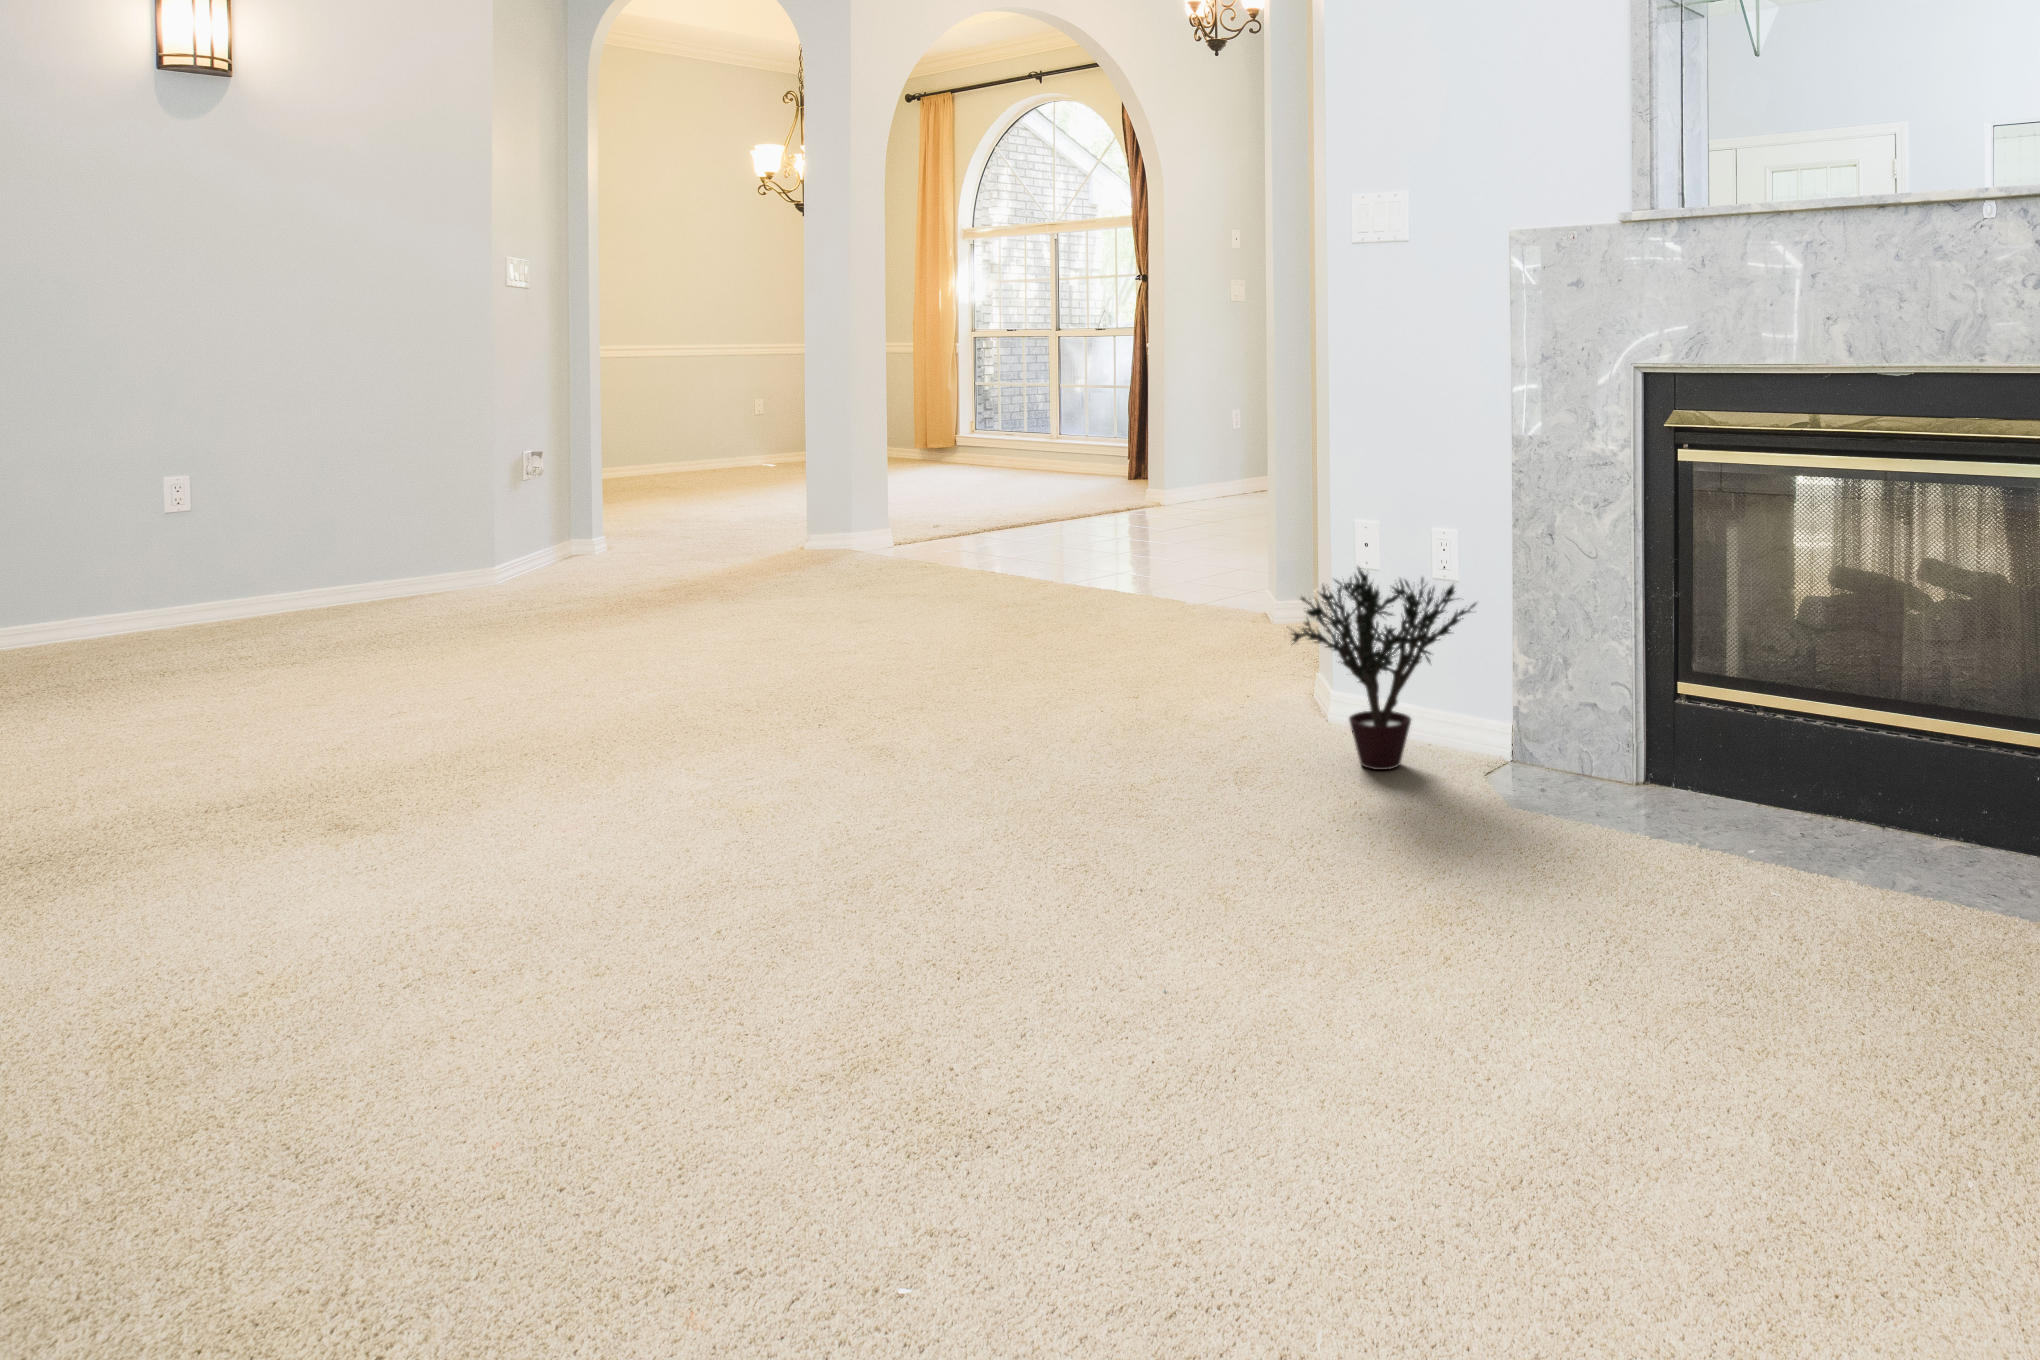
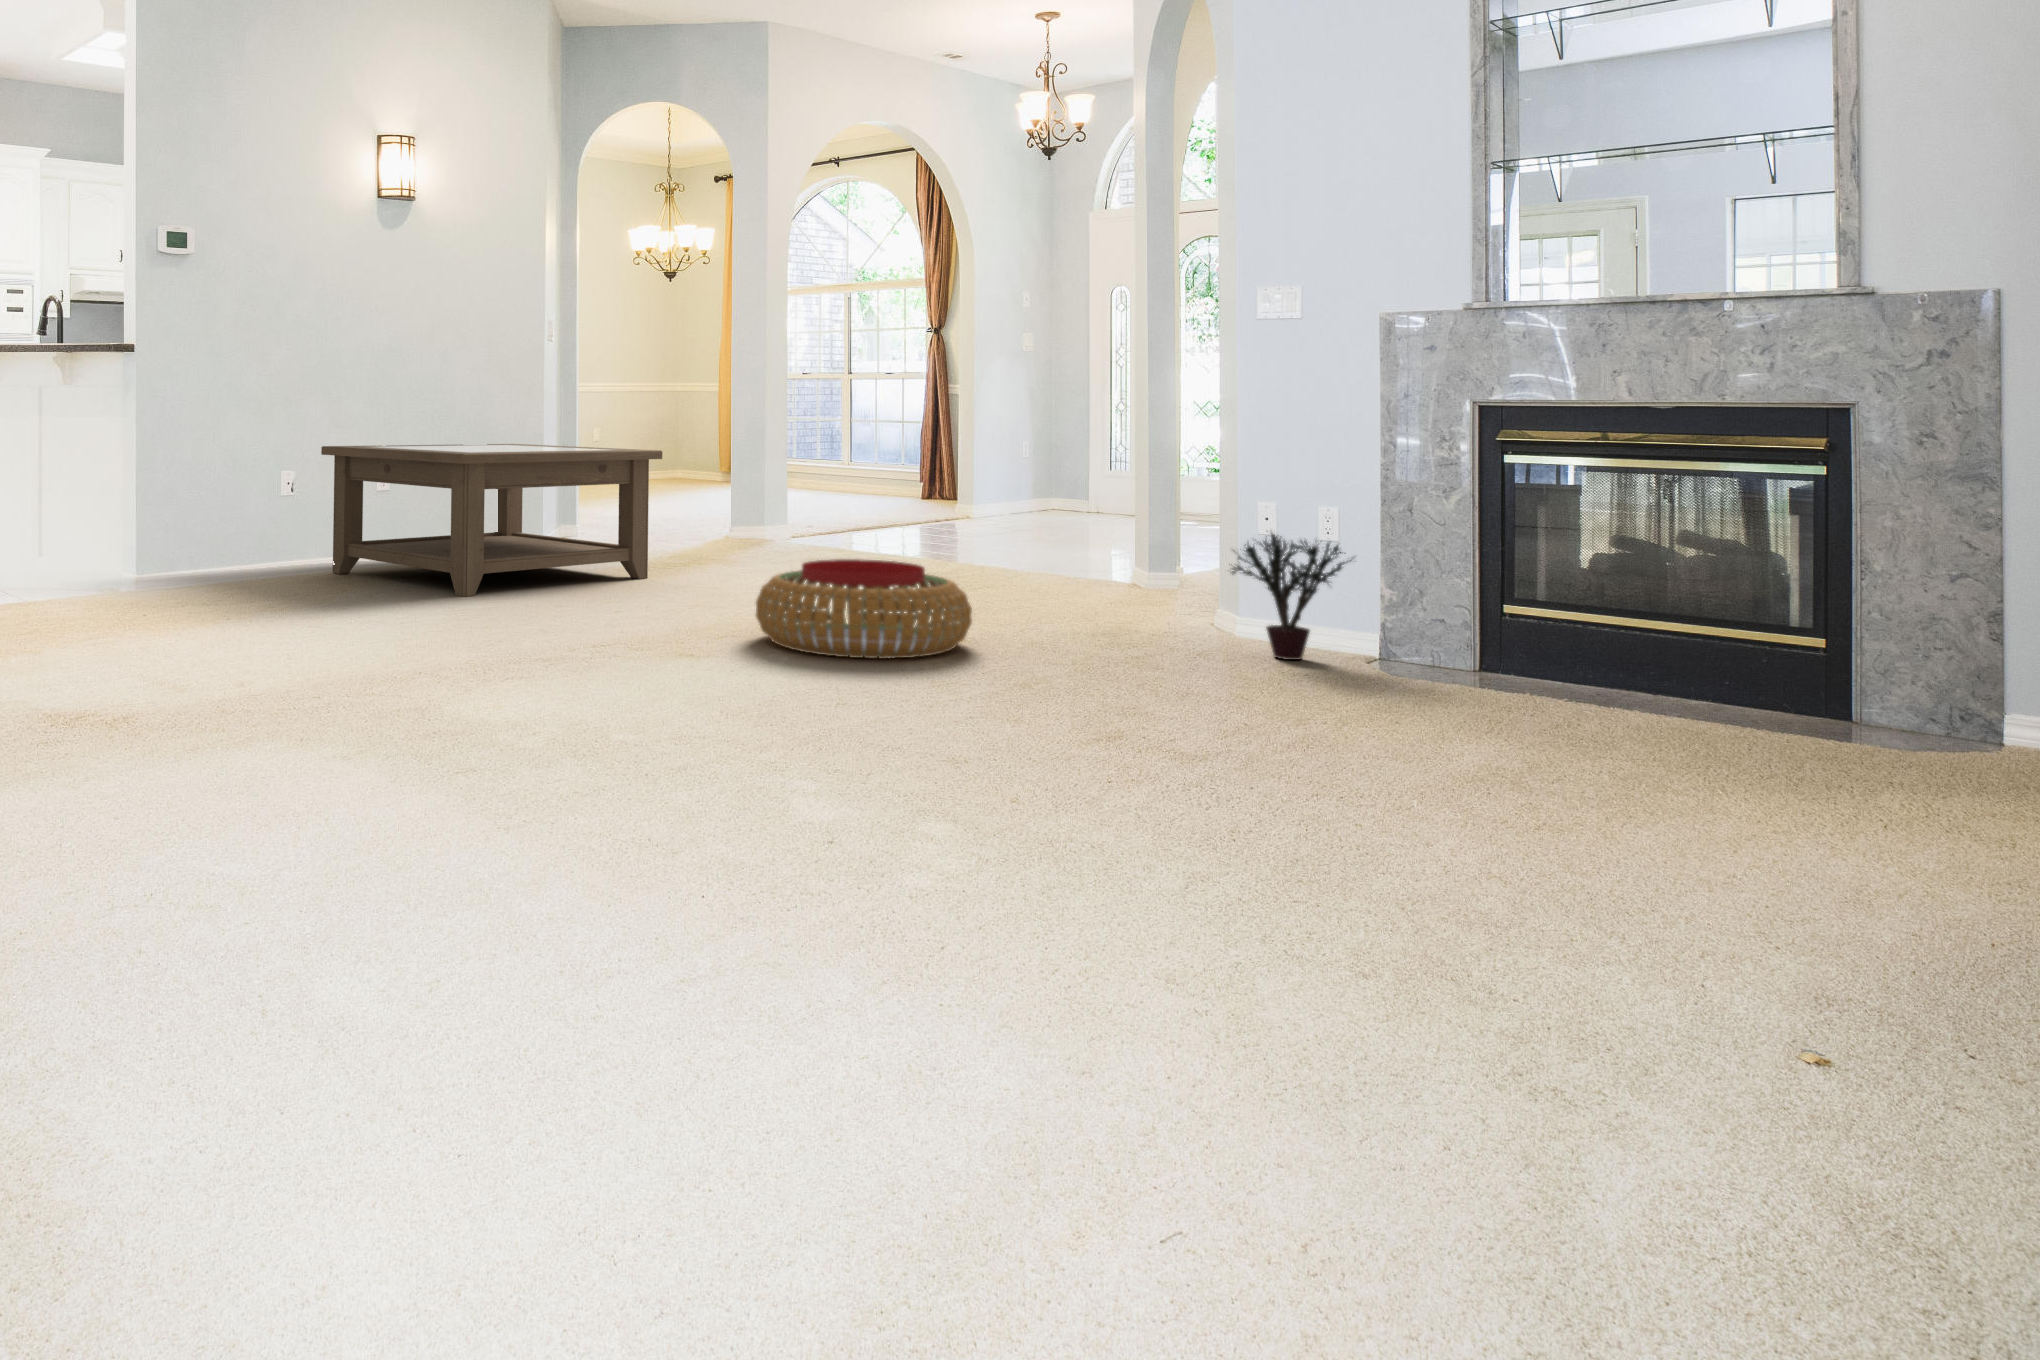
coffee table: none [43,431,612,696] -> present [321,444,662,597]
pouf: none [509,633,898,836] -> present [756,559,972,659]

